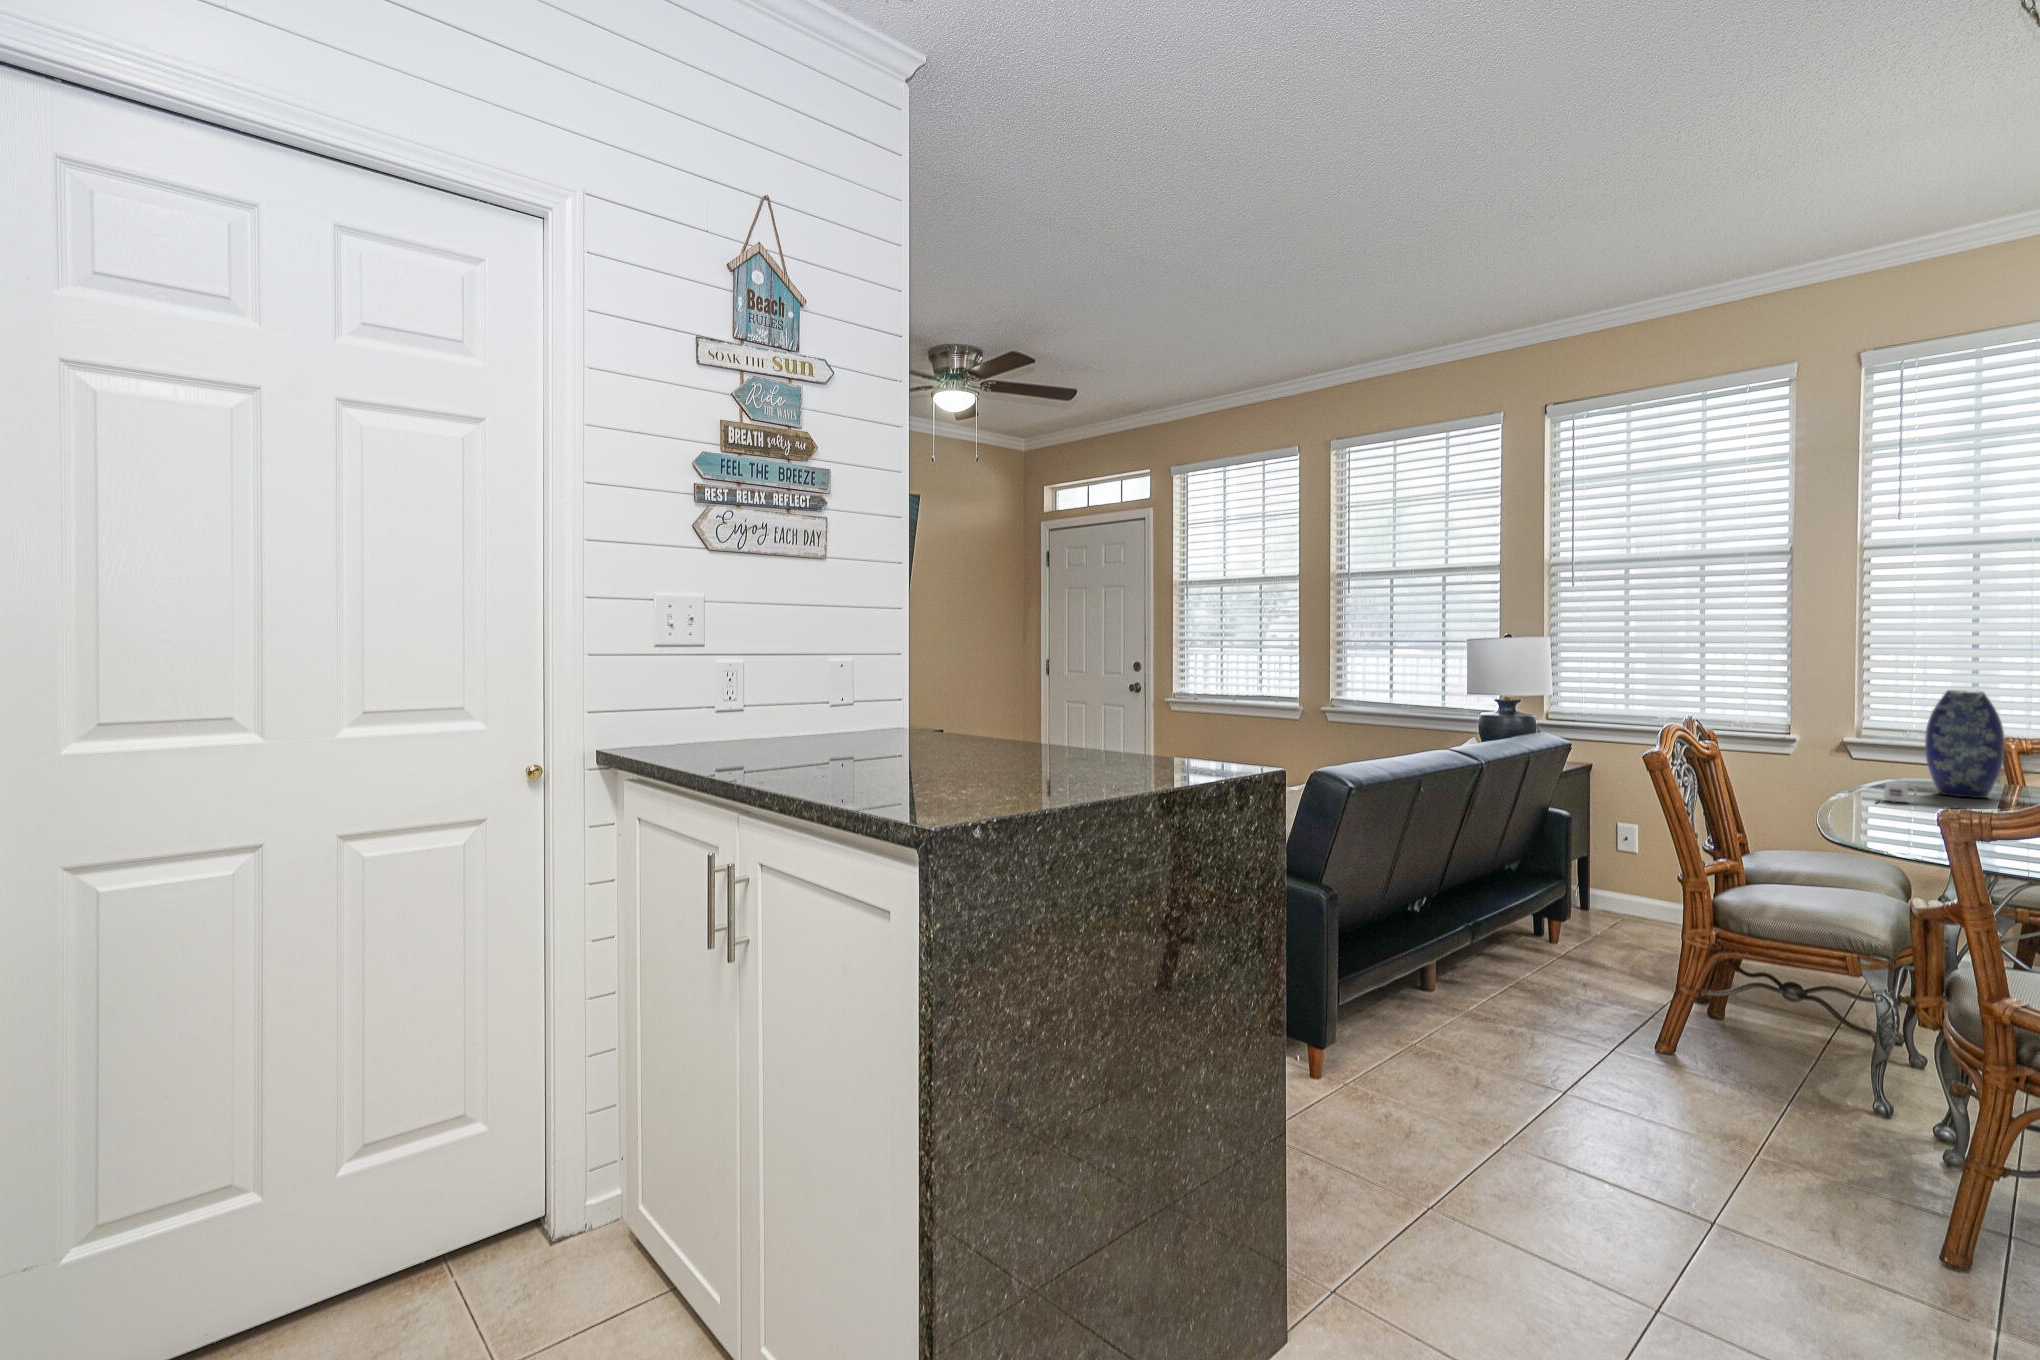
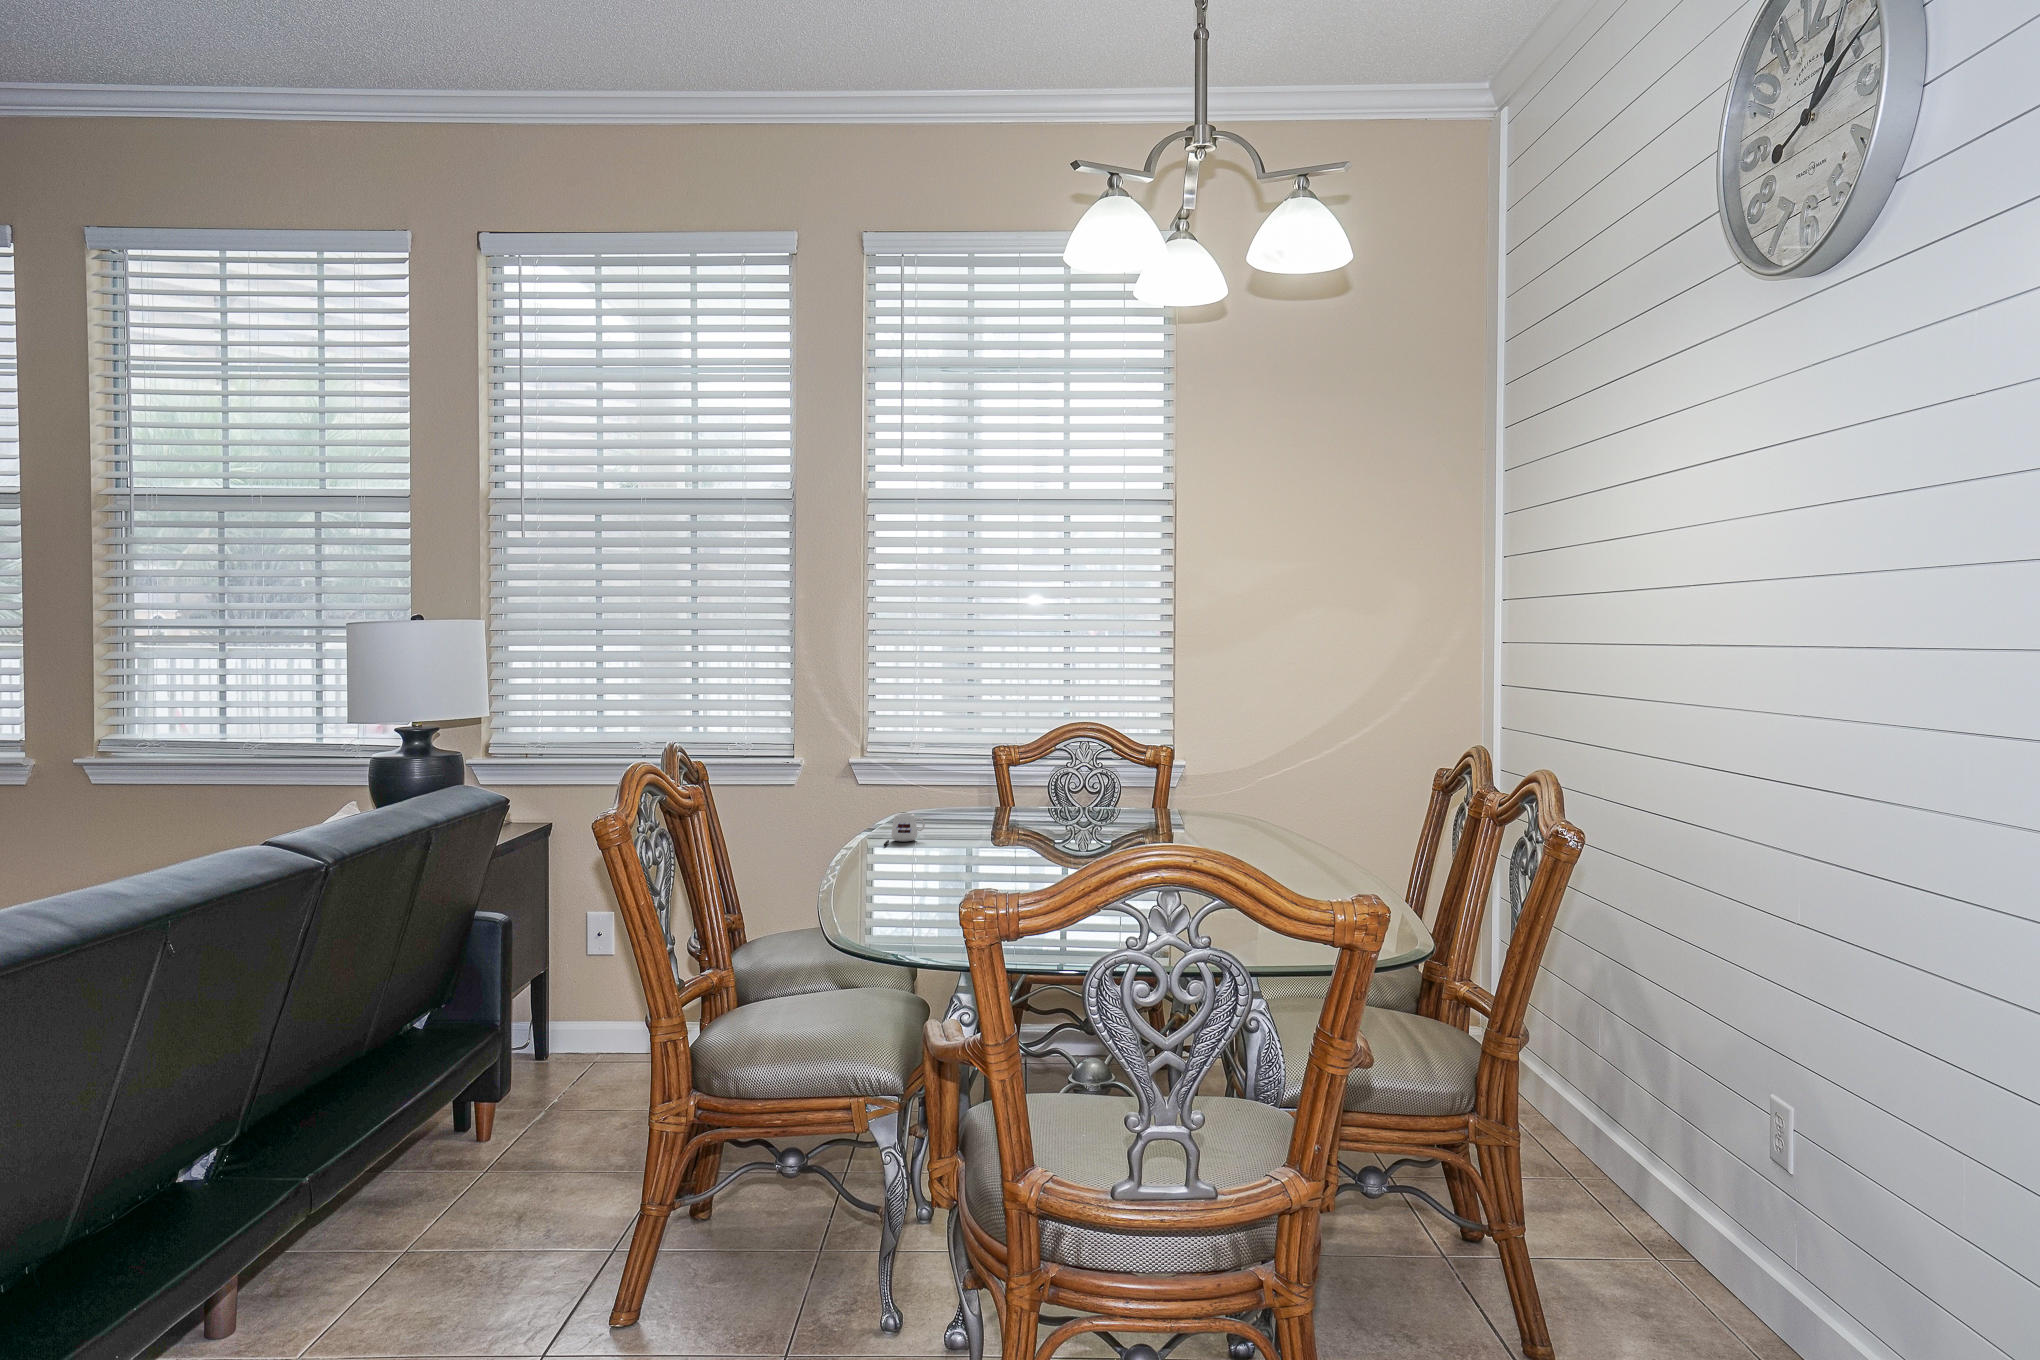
vase: present [1925,690,2005,798] -> none [931,684,999,824]

